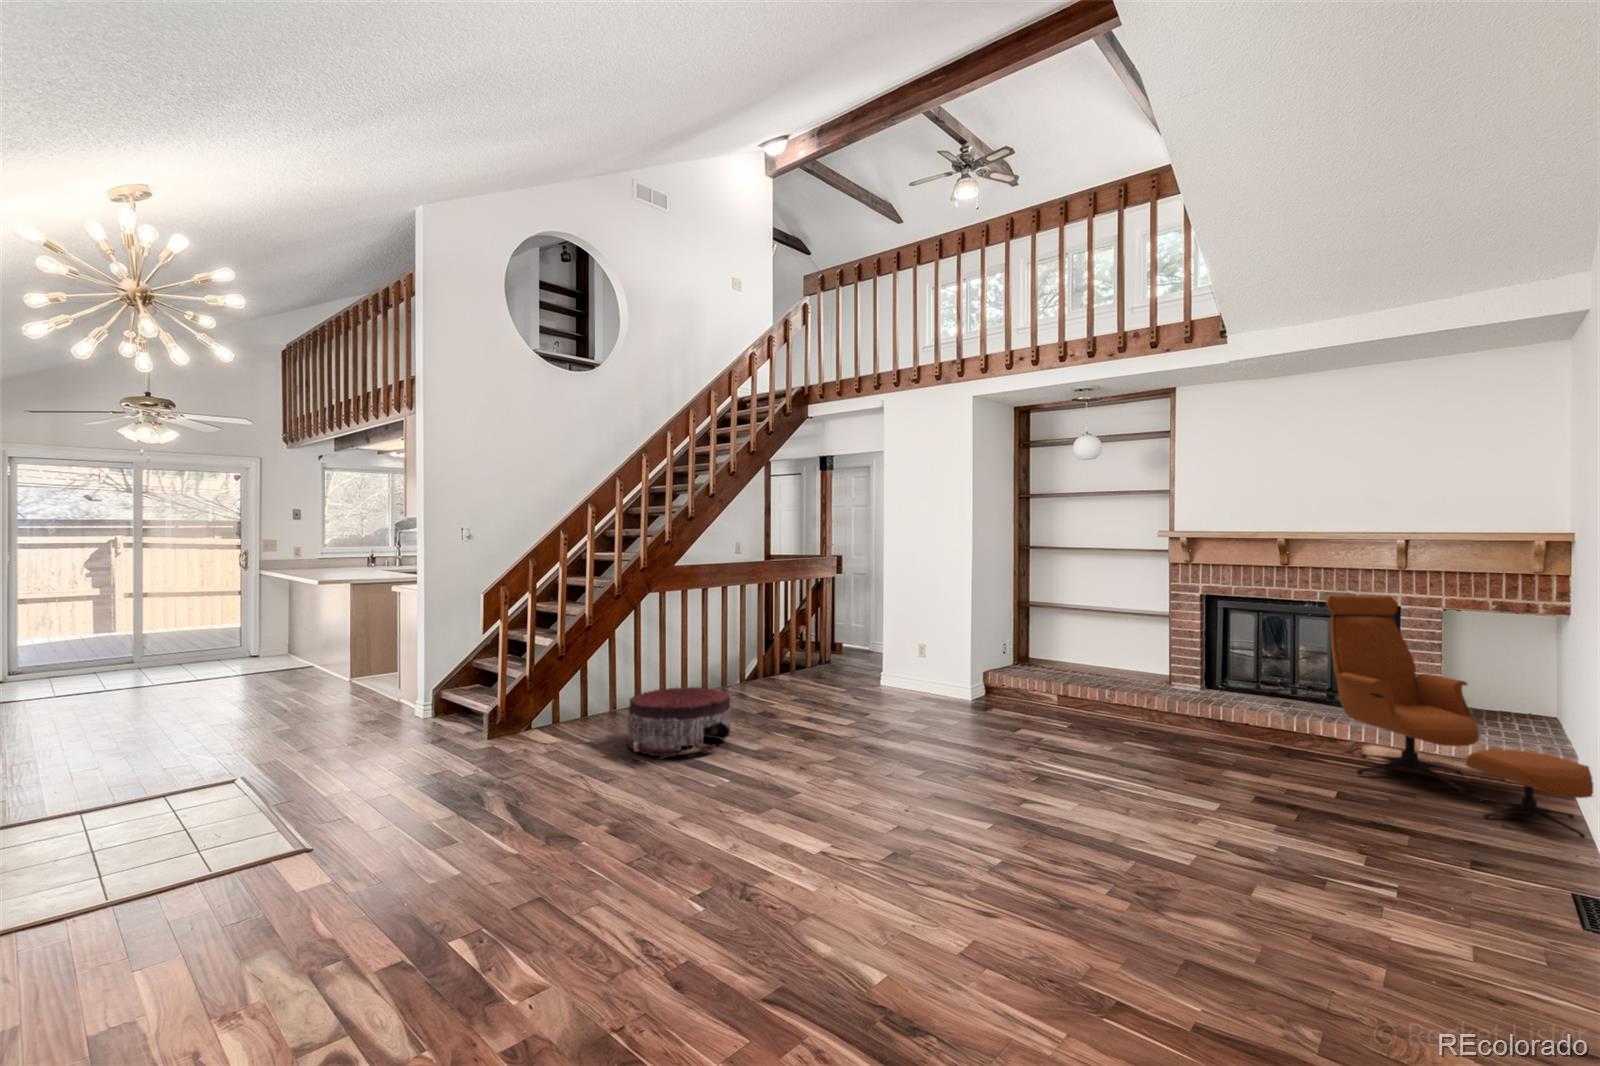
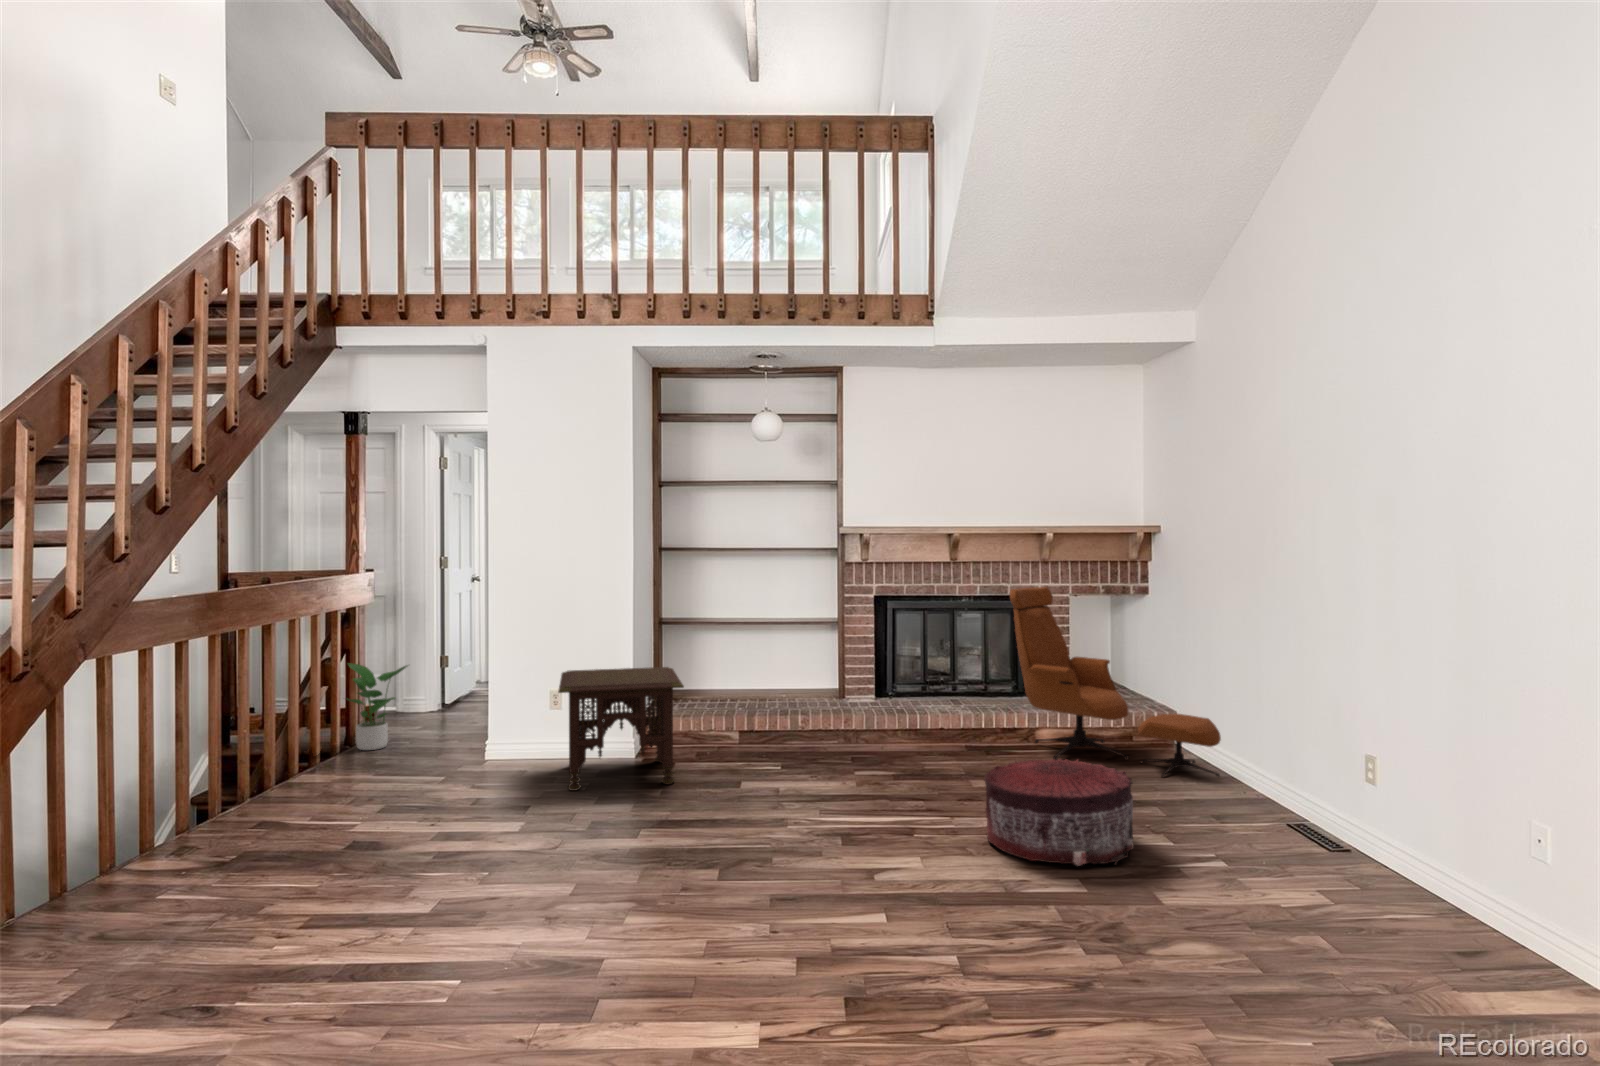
potted plant: none [815,612,854,668] -> present [348,663,407,750]
side table: none [890,628,996,718] -> present [558,667,684,791]
pouf: present [625,687,731,759] -> present [984,759,1133,866]

